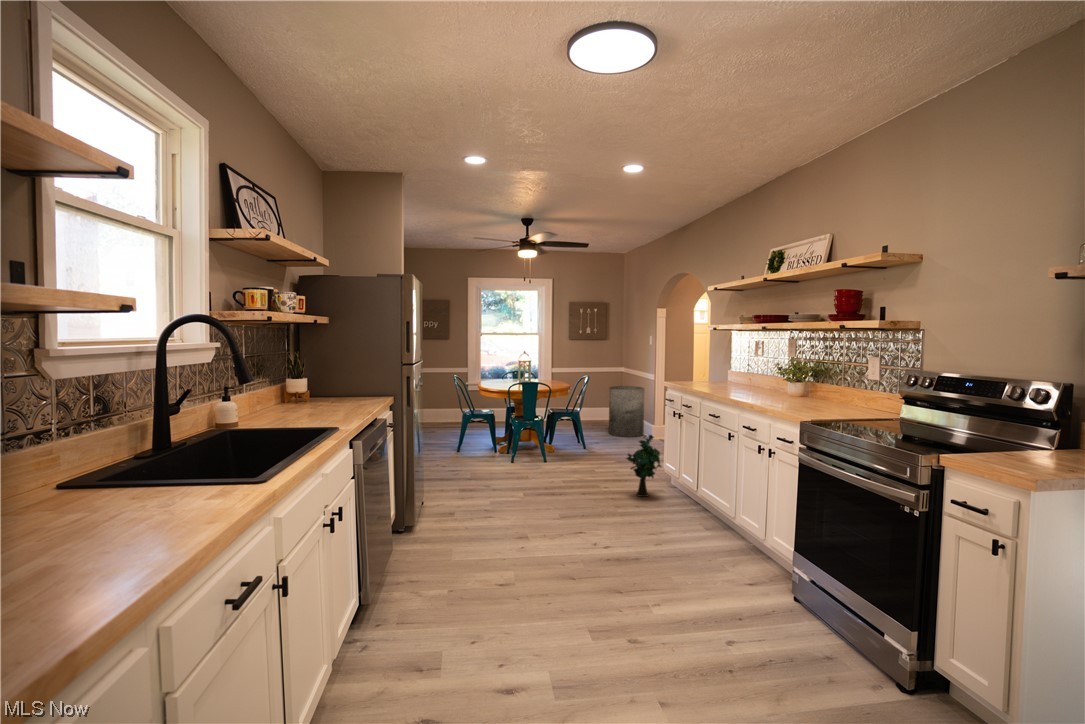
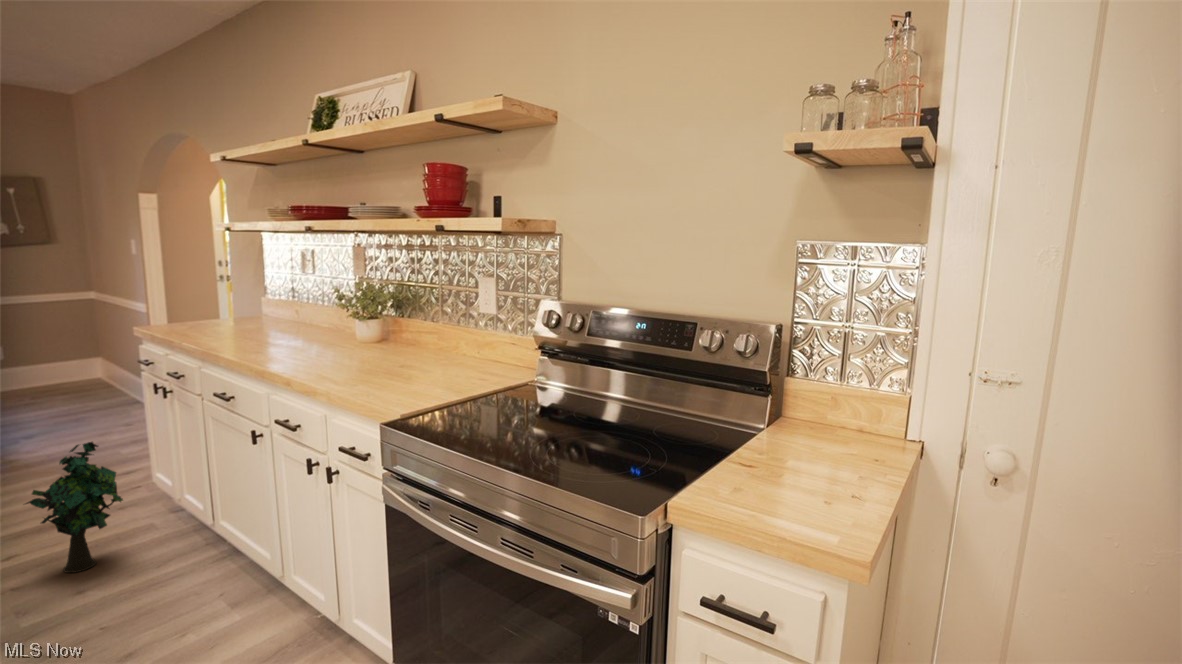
trash can: present [609,386,644,437] -> none [16,332,109,430]

